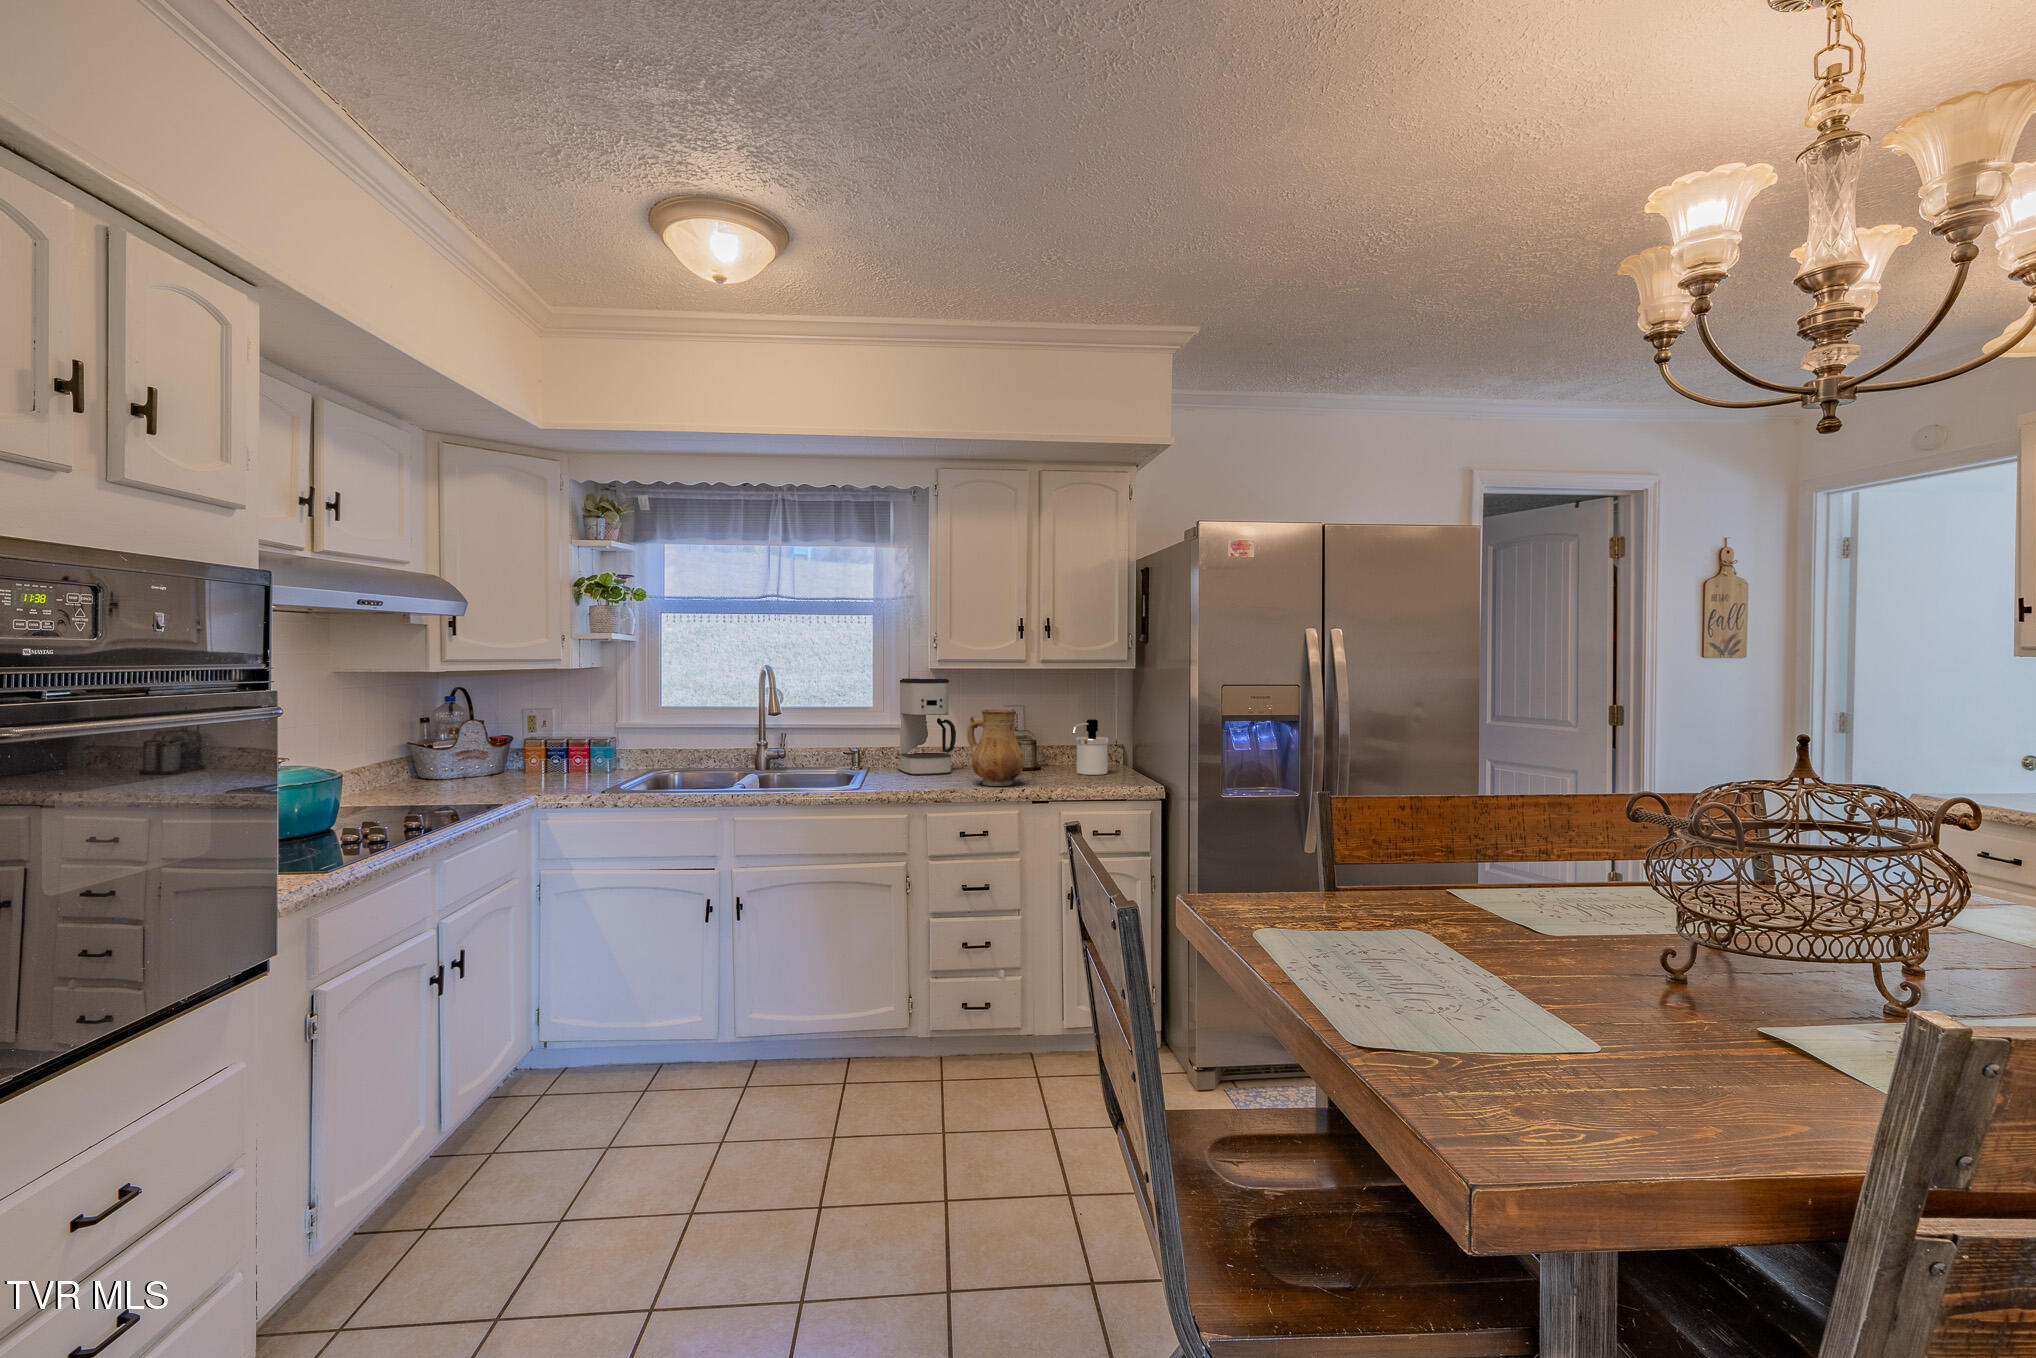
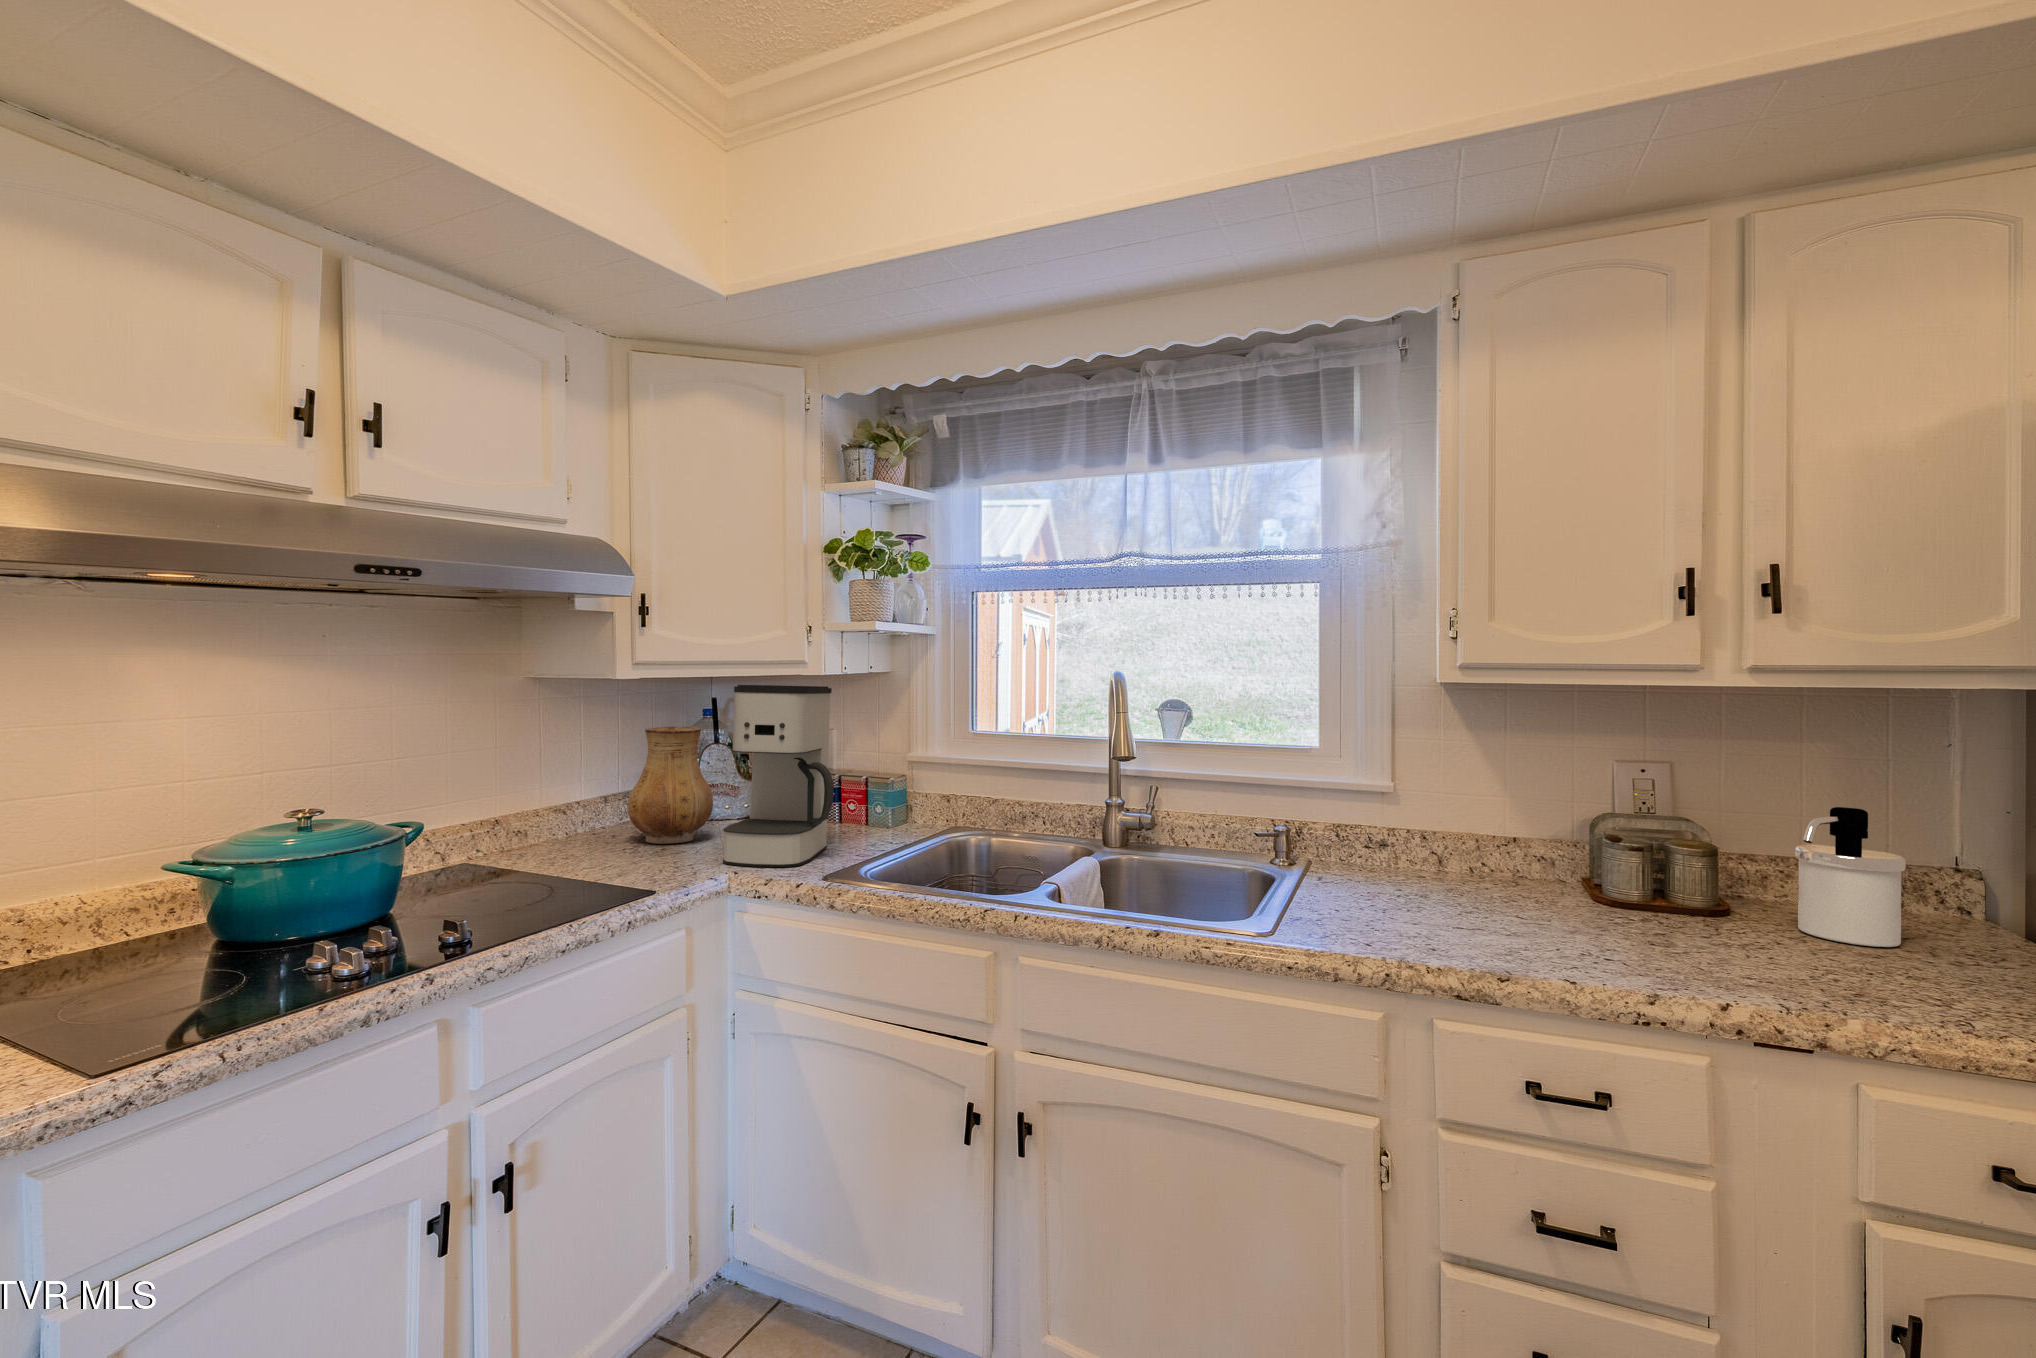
coffee maker: present [898,678,956,775] -> present [723,685,834,867]
ceramic pitcher: present [967,709,1024,786] -> present [627,726,713,844]

